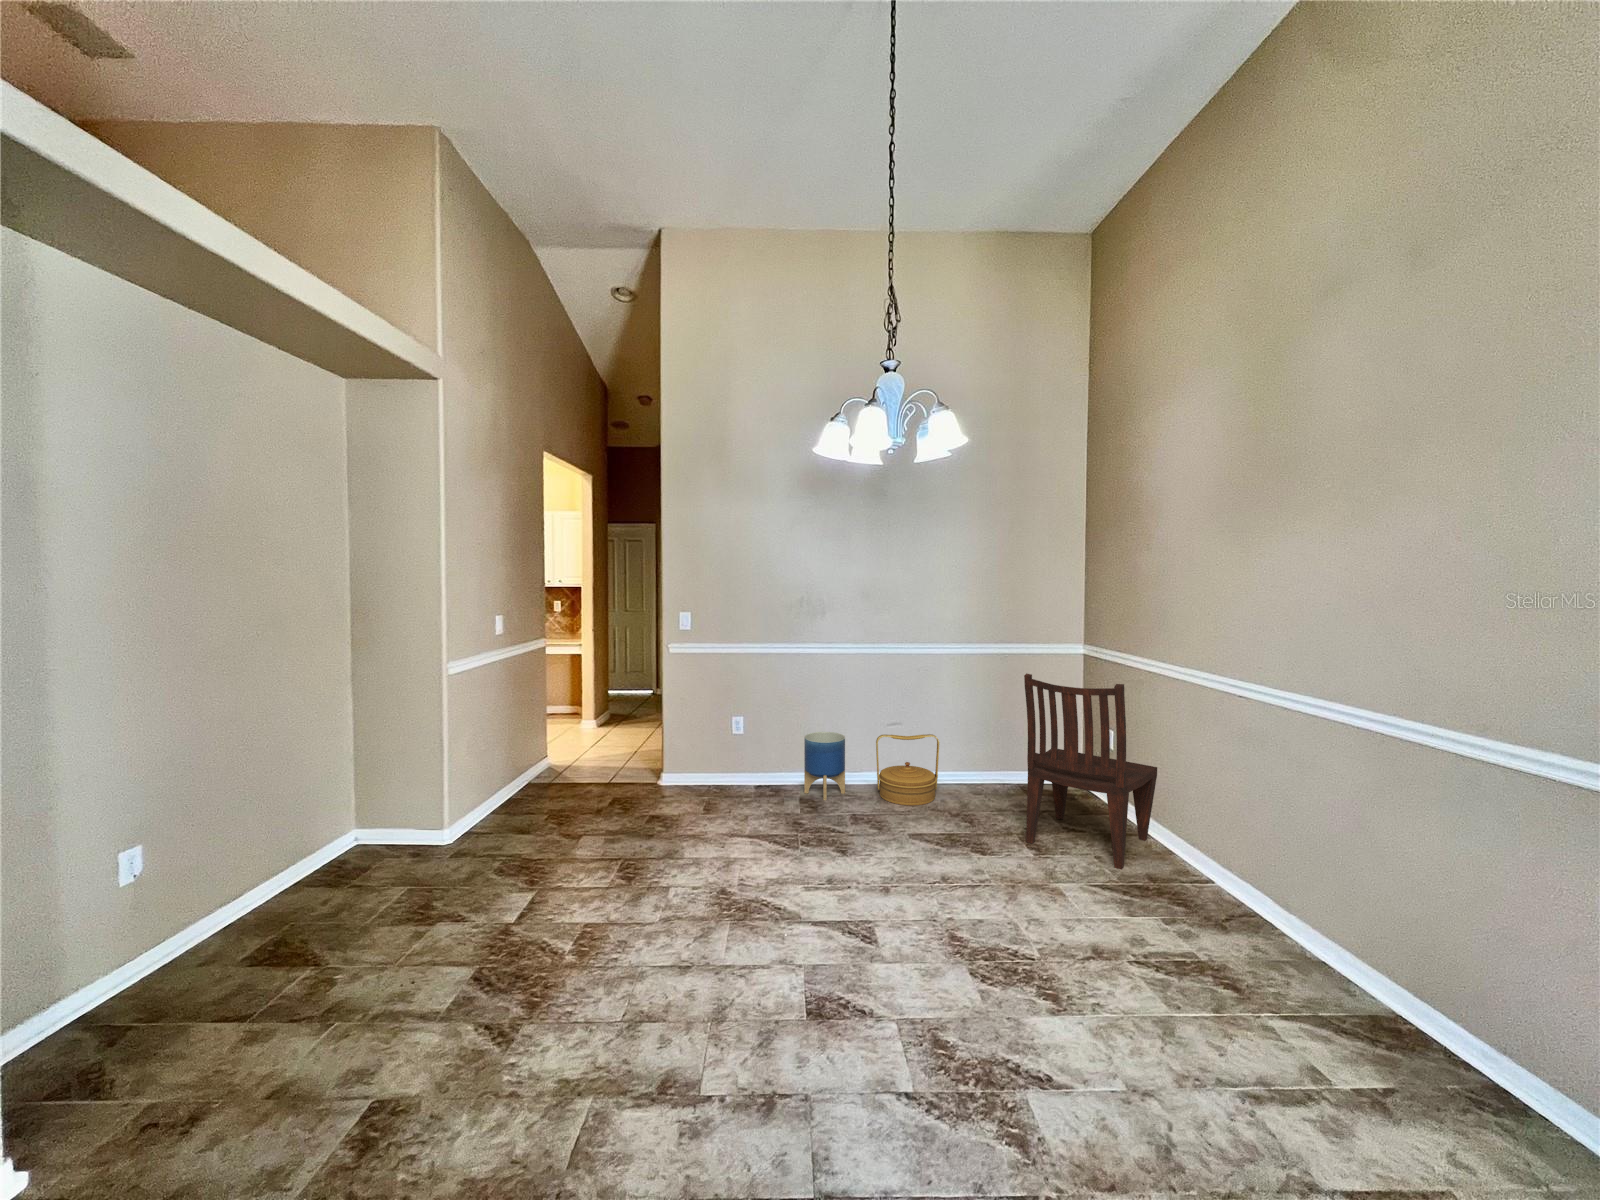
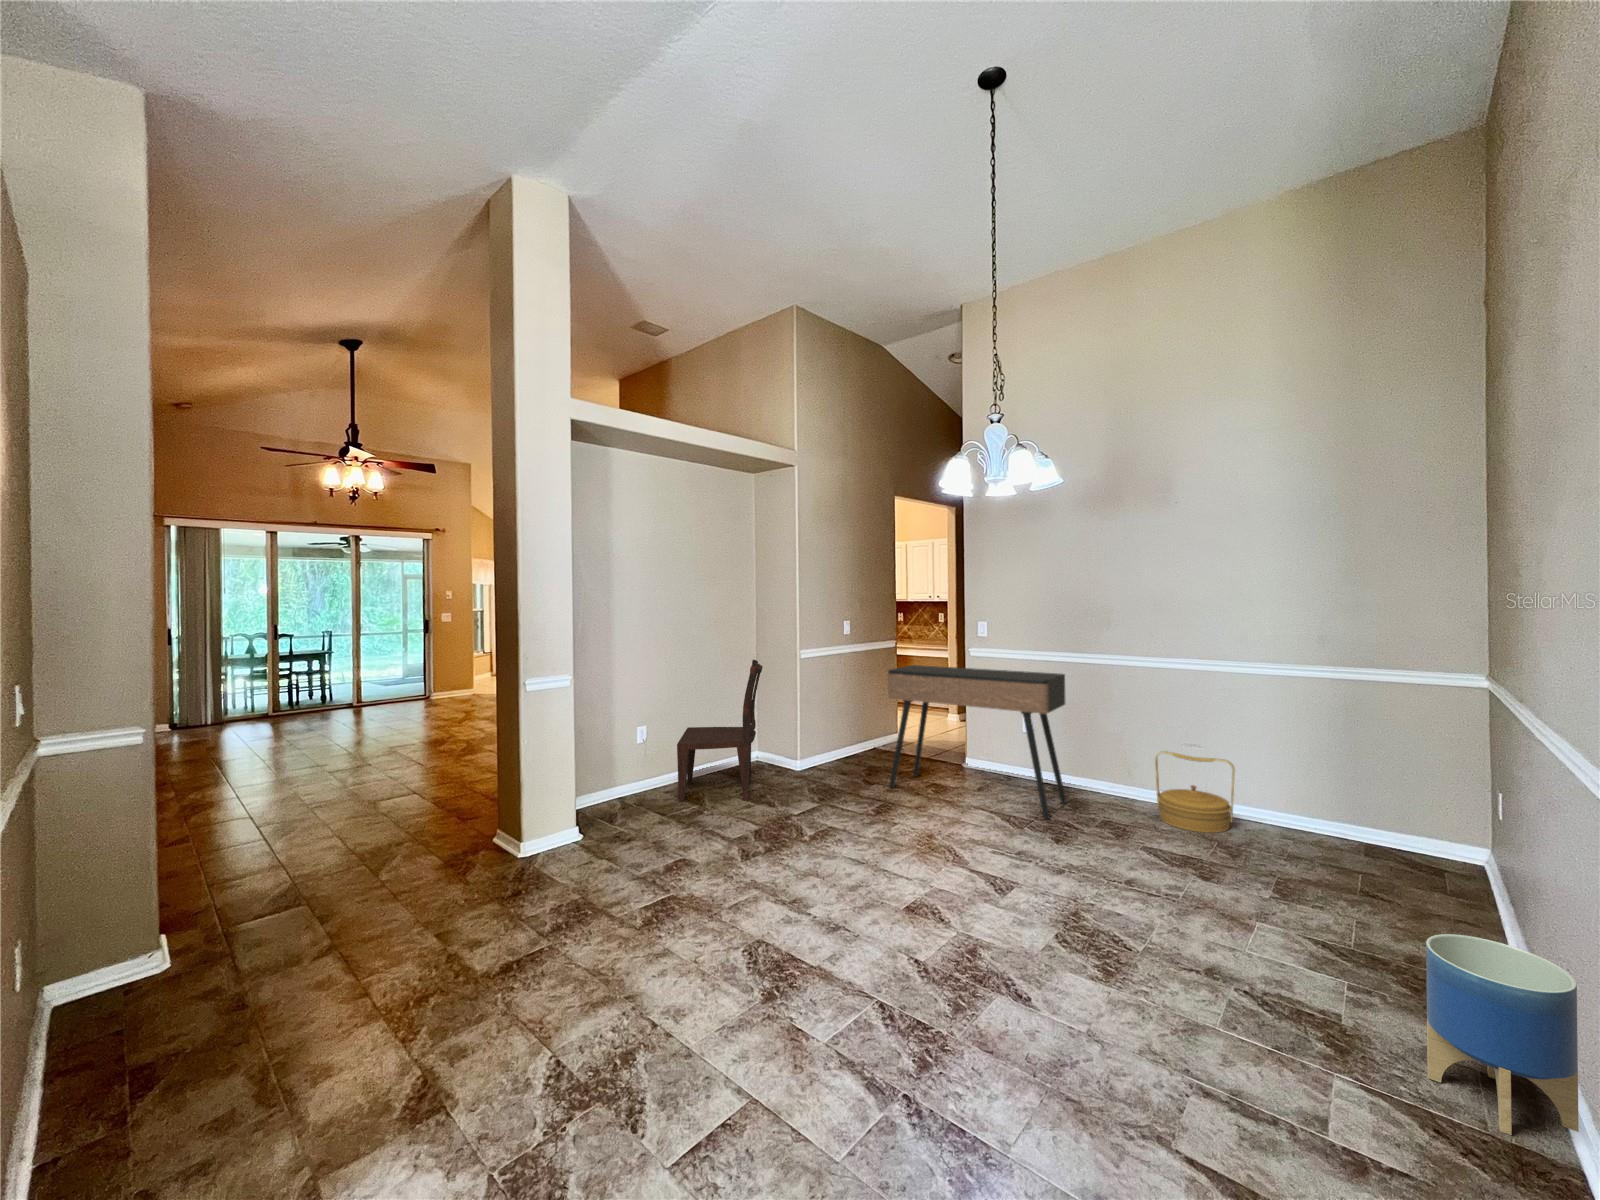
console table: none [603,669,807,836] -> present [888,665,1066,819]
dining chair: present [1024,673,1157,870] -> present [677,660,763,802]
planter: present [804,732,845,800] -> present [1426,934,1579,1135]

